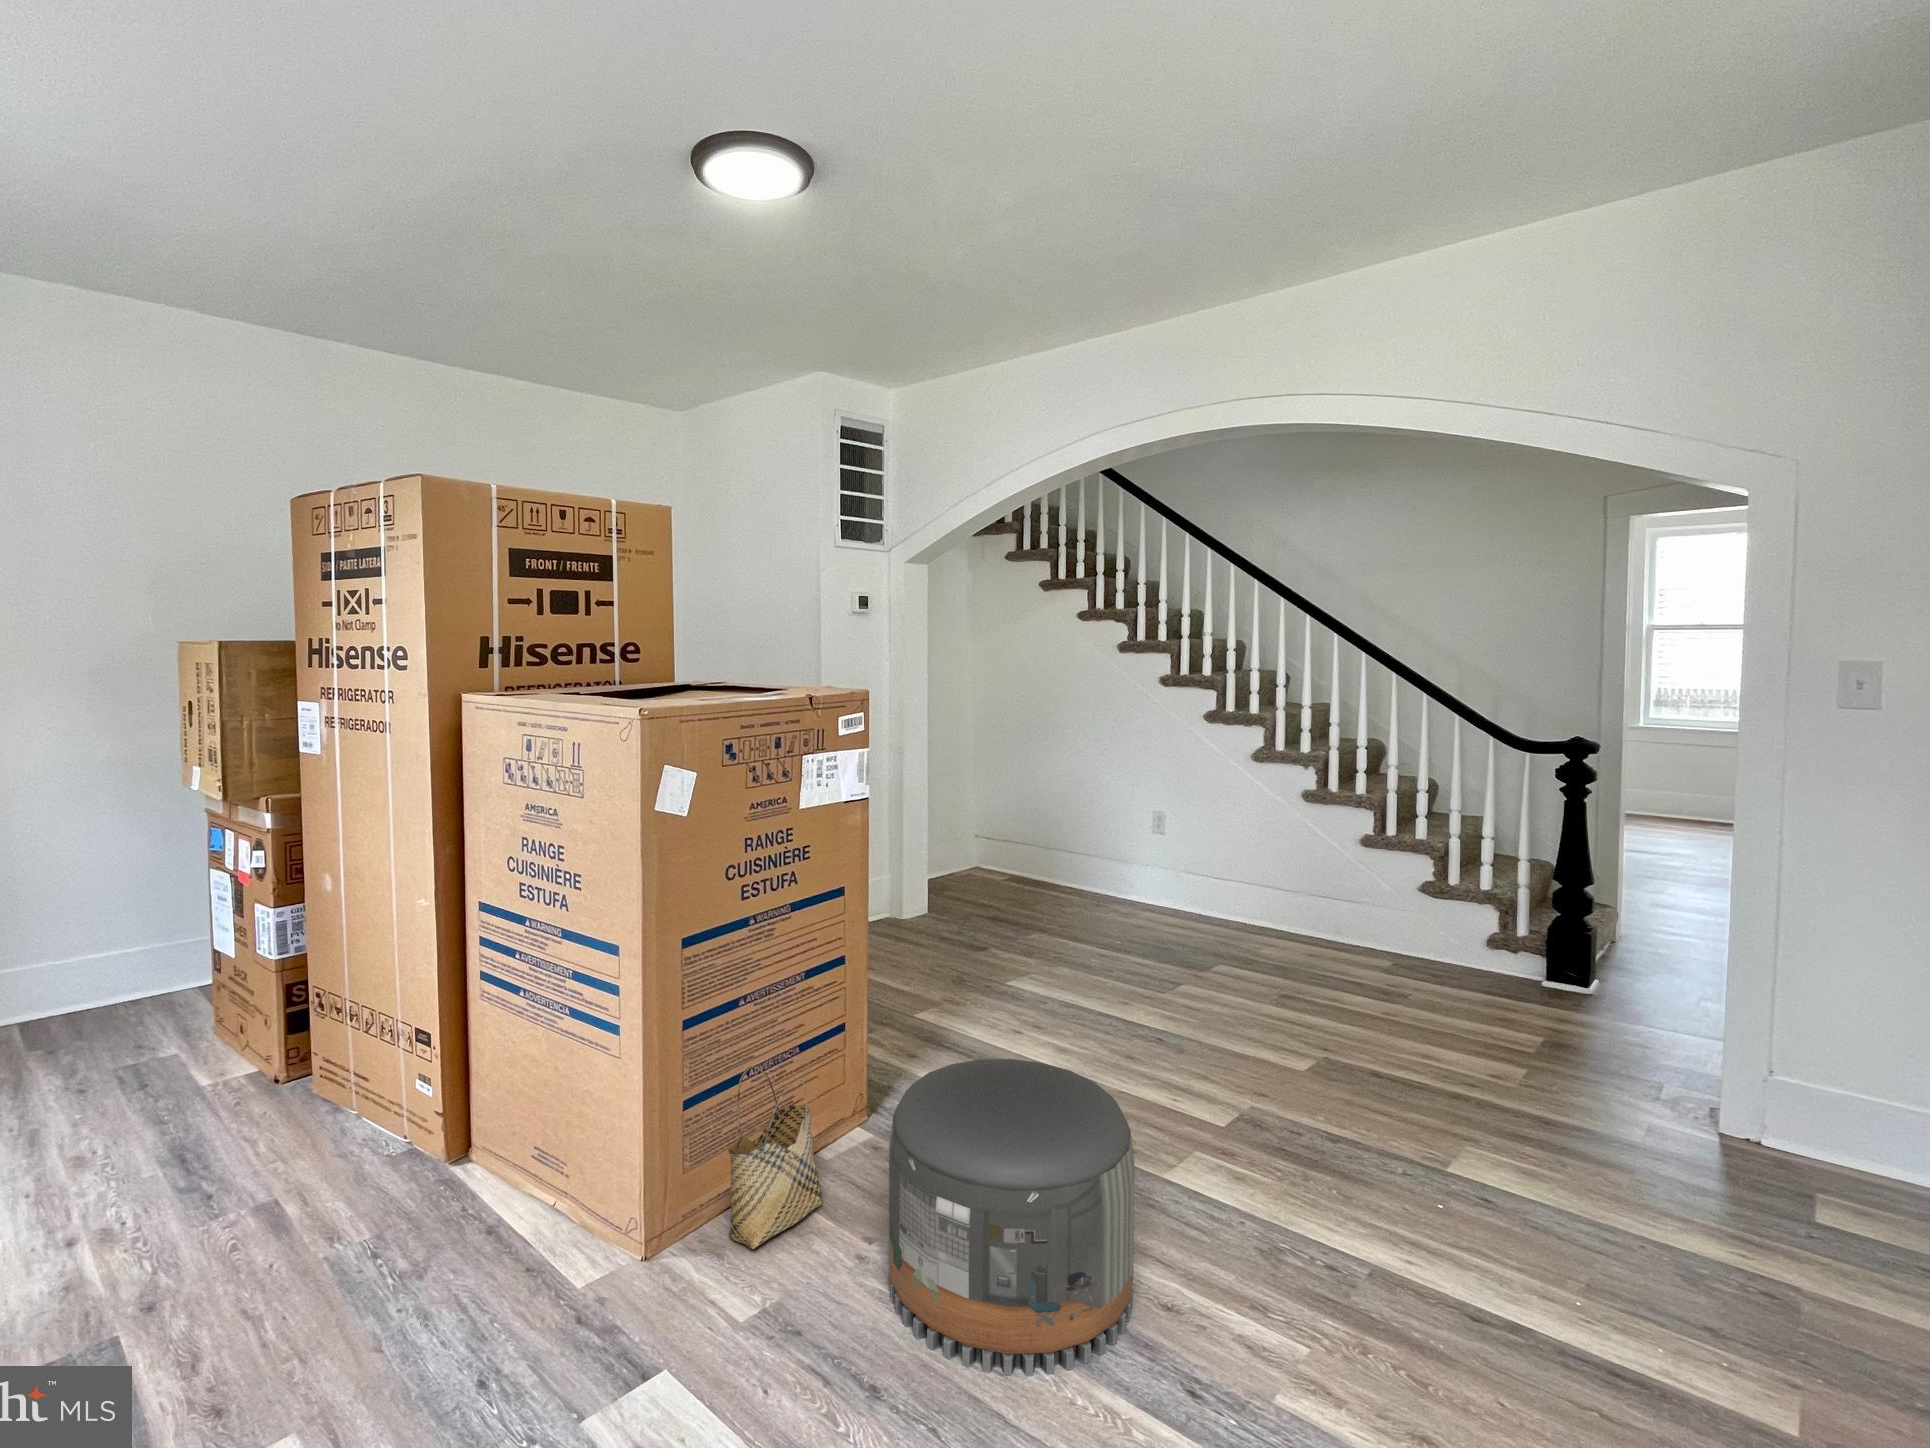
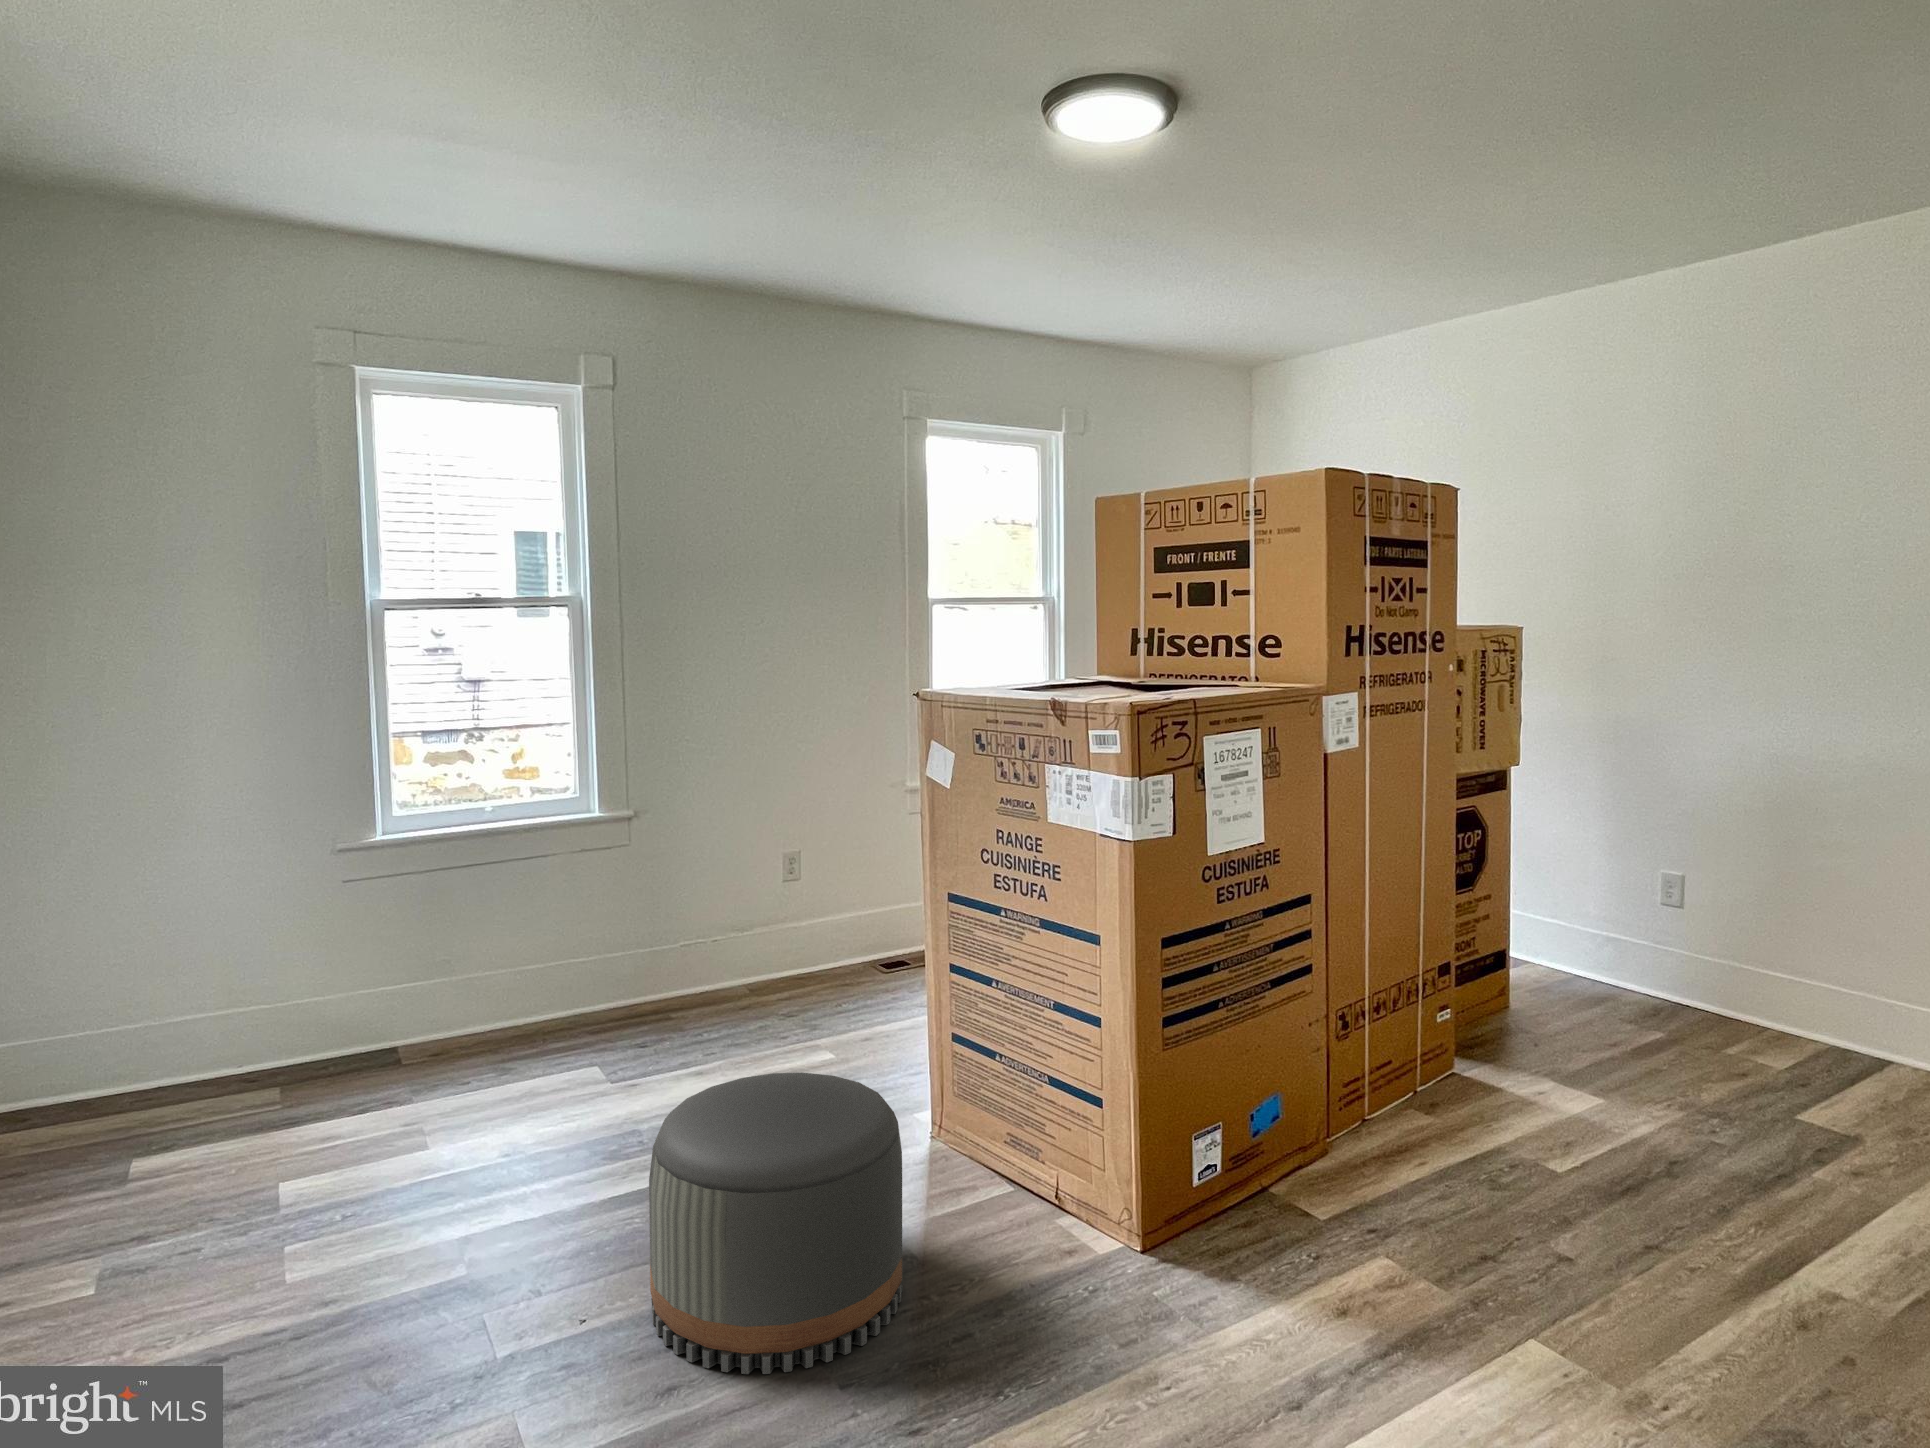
woven basket: present [729,1066,821,1249] -> none [907,1041,993,1206]

